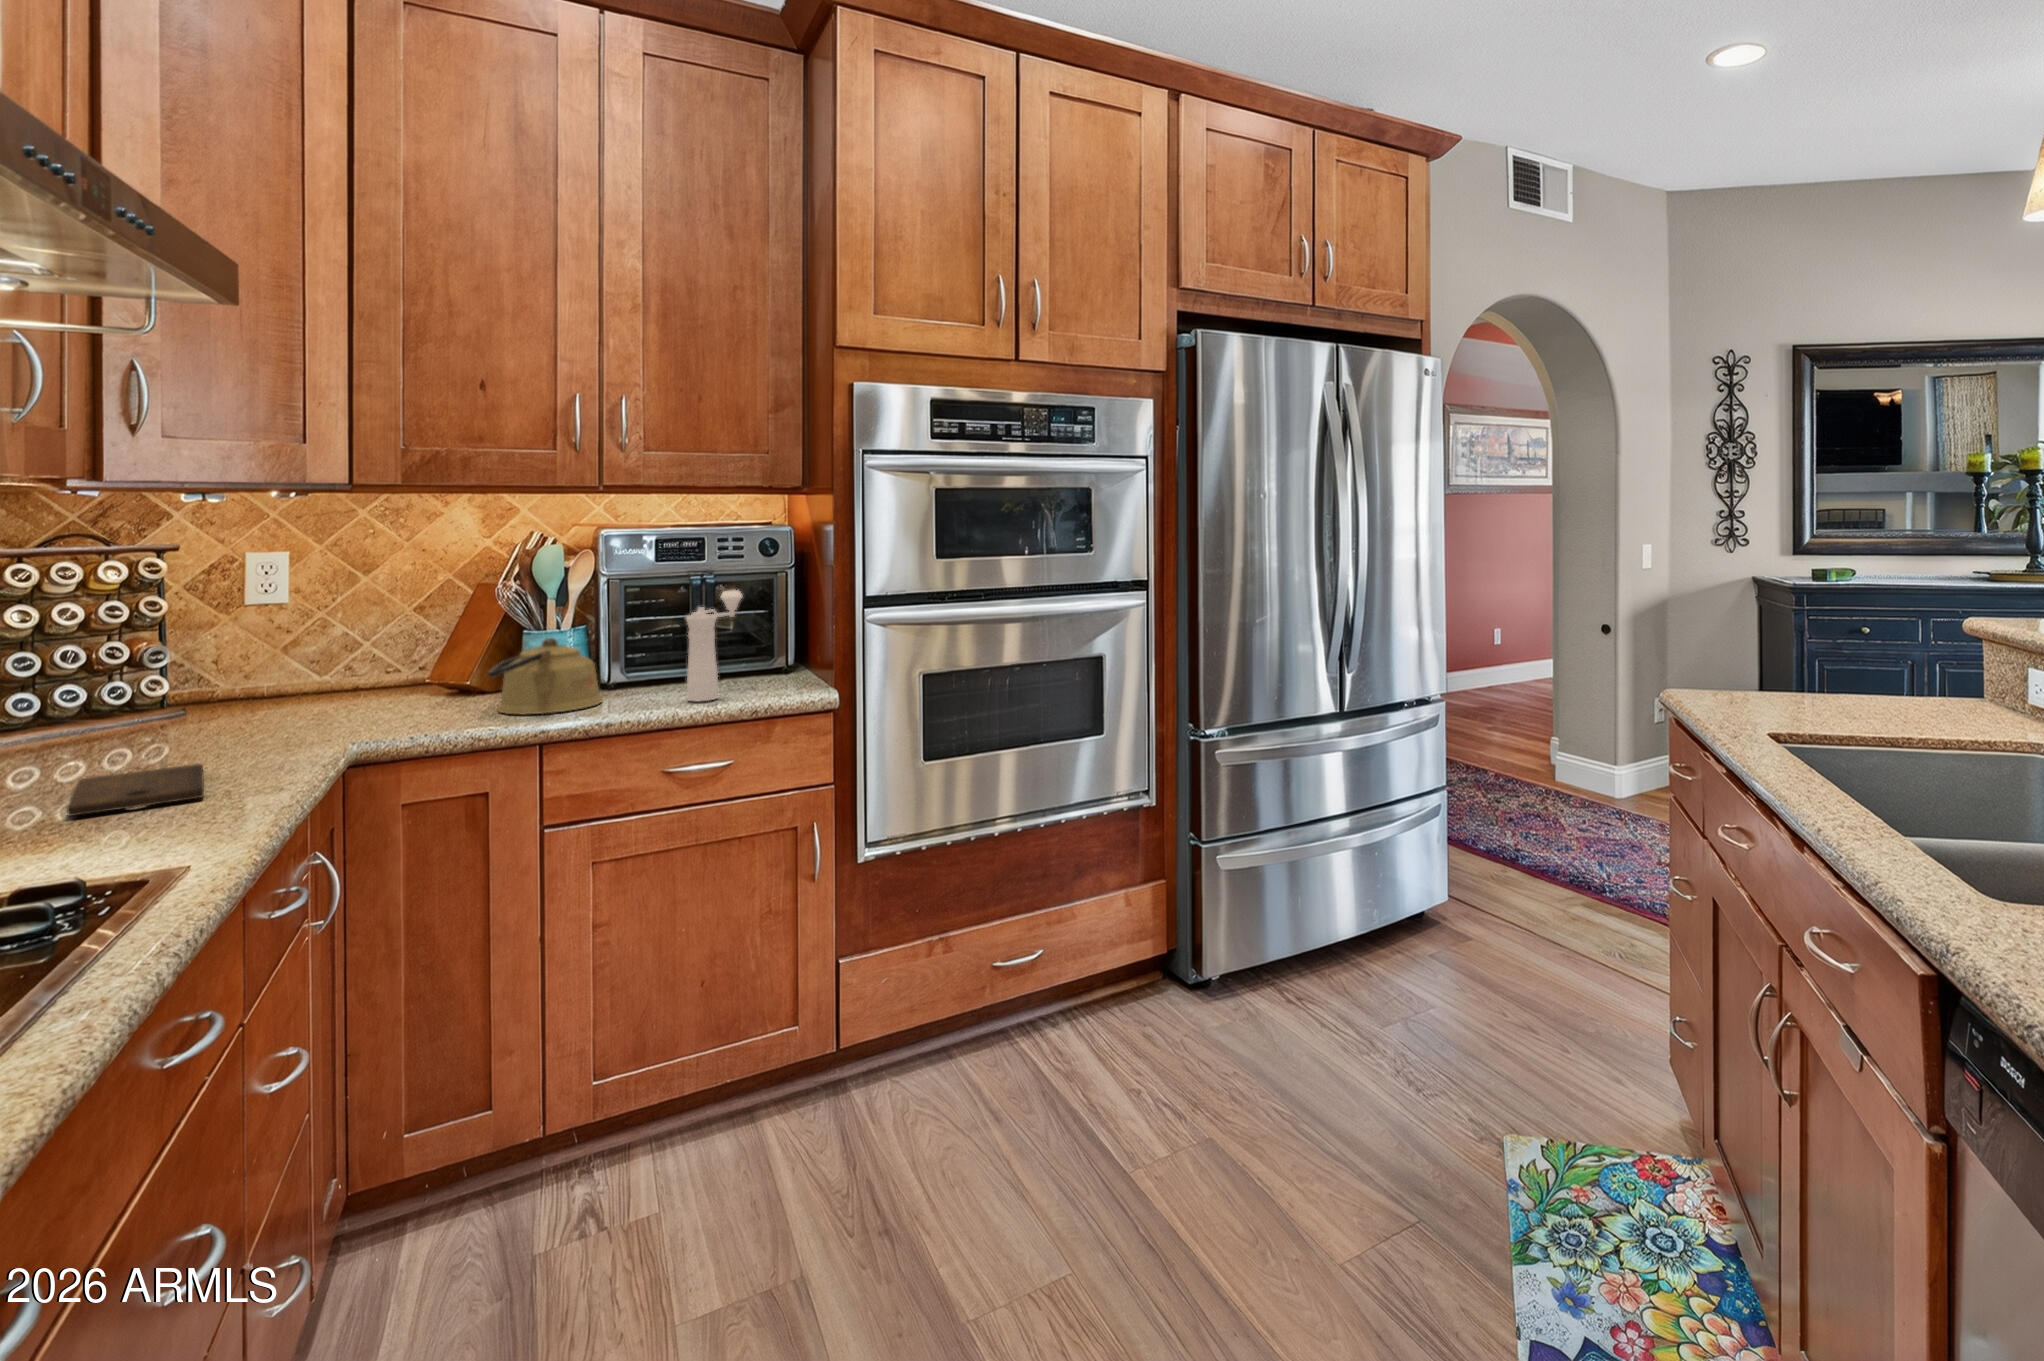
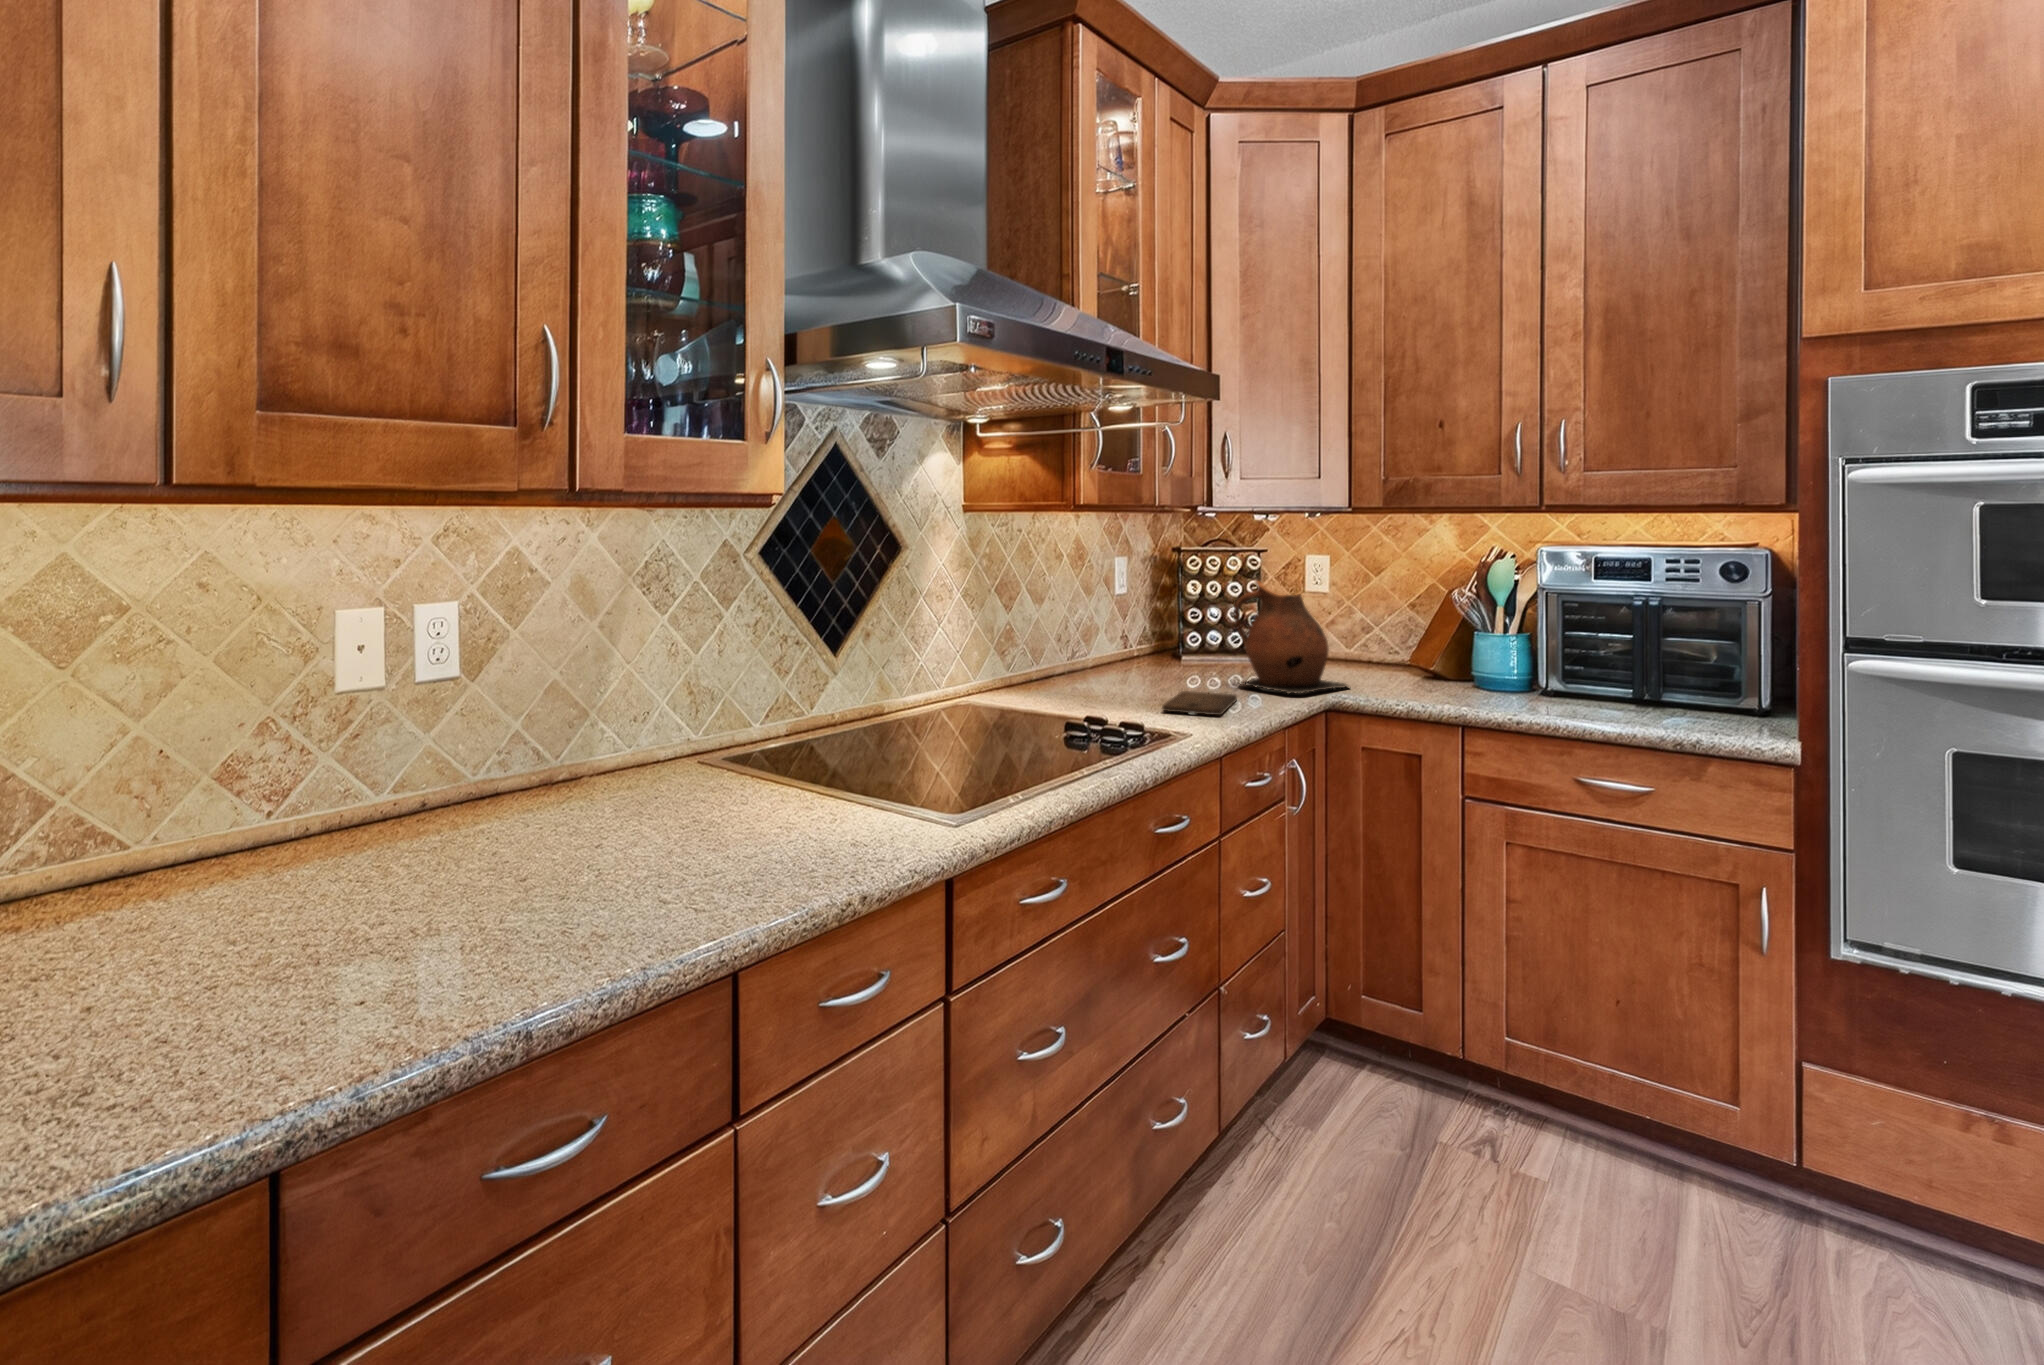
ceramic pitcher: none [167,584,373,750] -> present [1234,581,1349,694]
pepper mill: present [686,590,742,701] -> none [1608,613,1689,722]
kettle: present [488,638,602,714] -> none [1428,640,1532,706]

